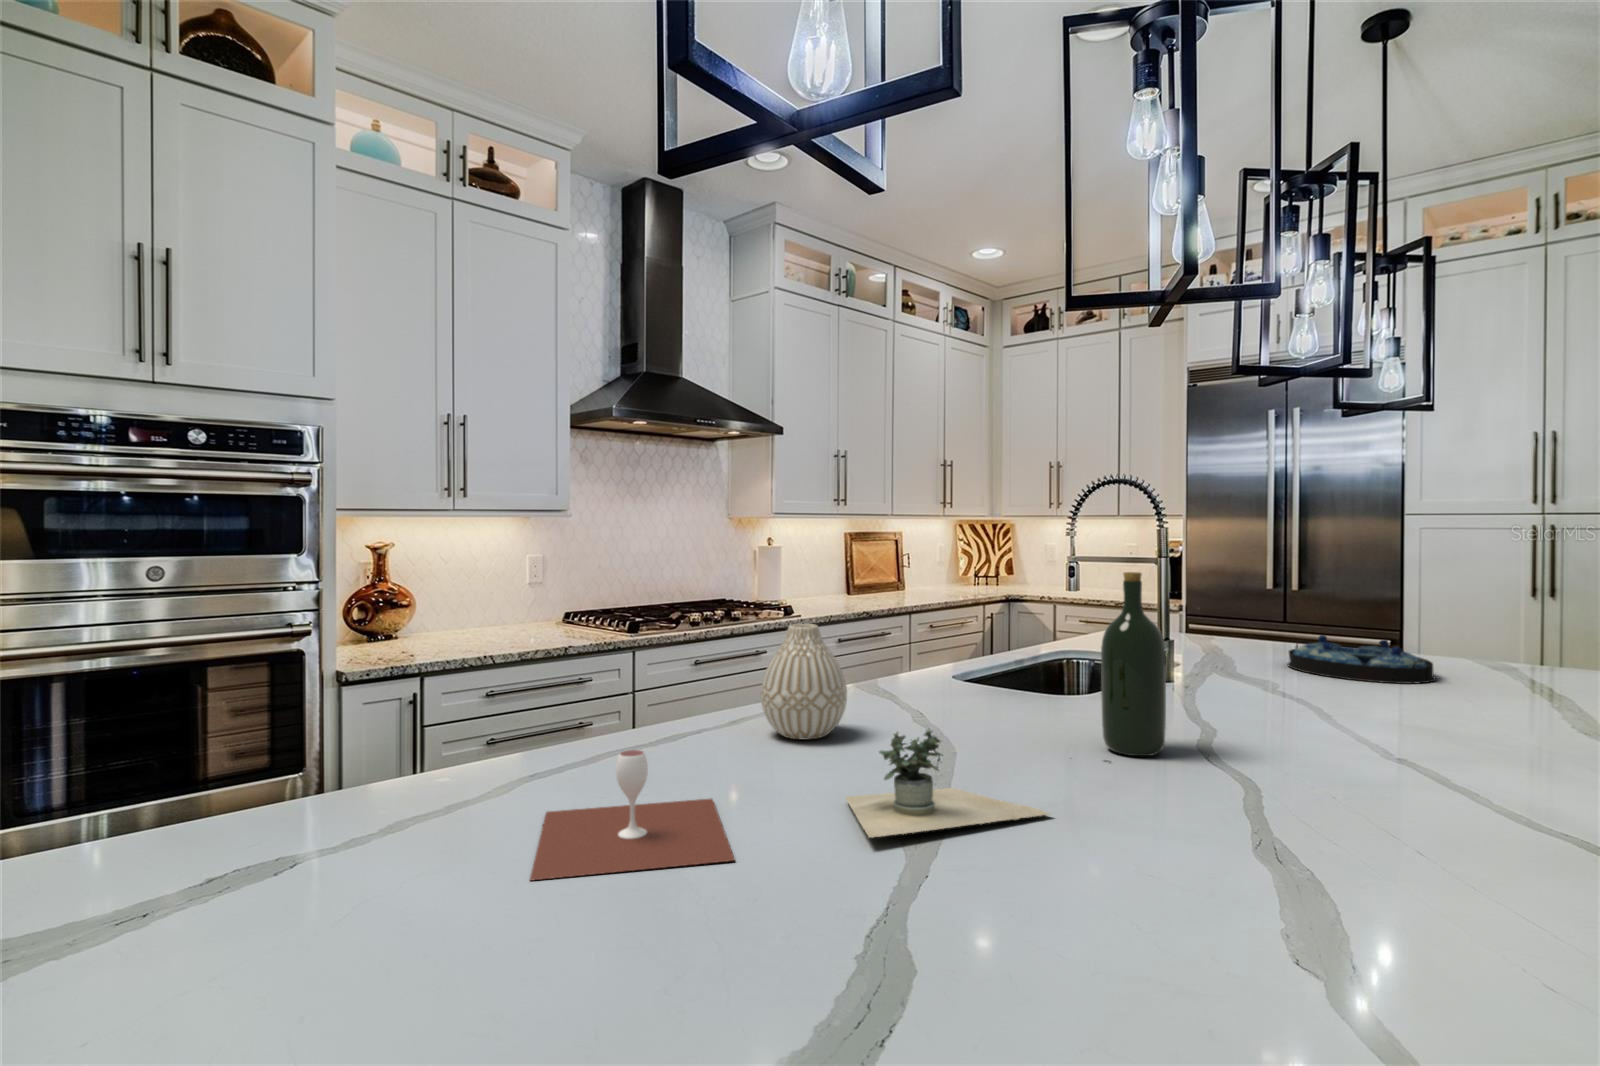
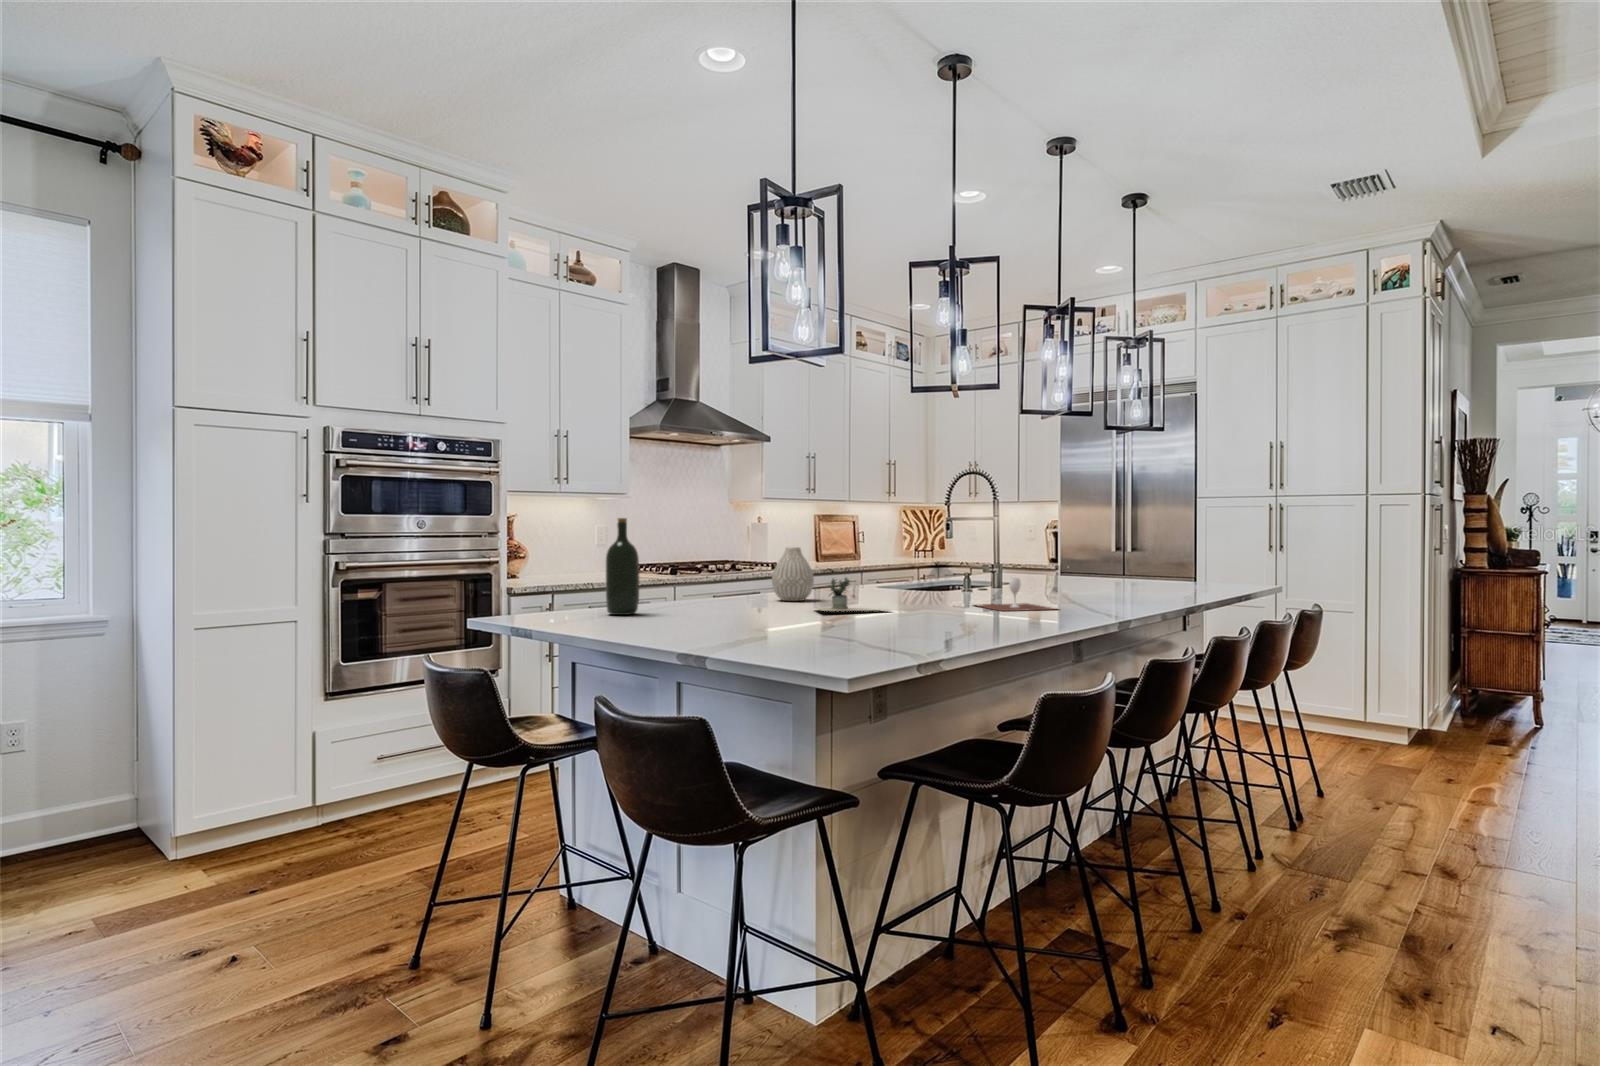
wine bottle: present [1101,572,1166,756] -> present [606,518,639,615]
serving tray: present [1288,635,1436,684] -> none [1072,570,1144,591]
wine glass: present [530,750,735,880] -> present [977,578,1057,611]

